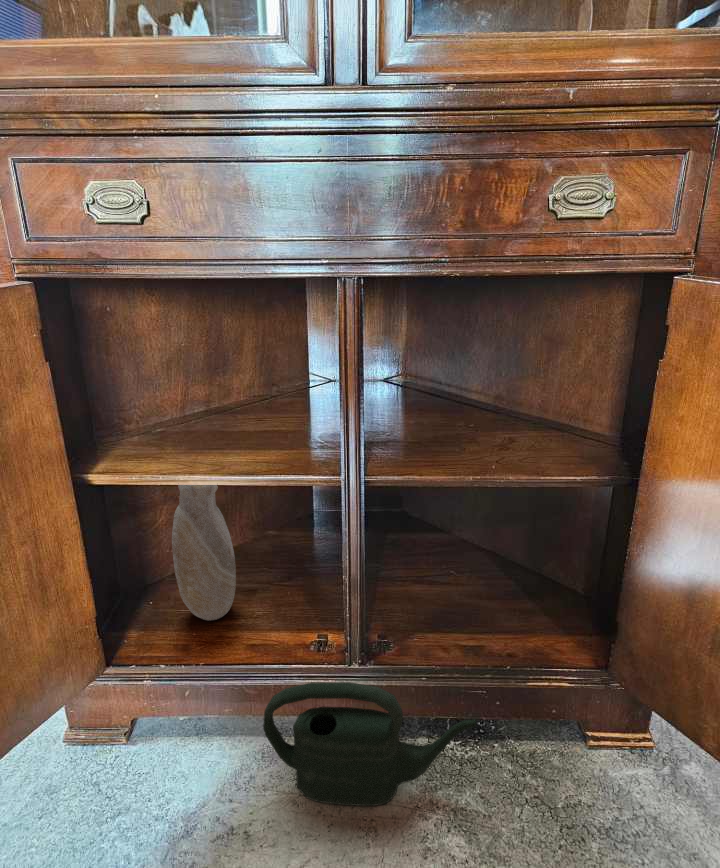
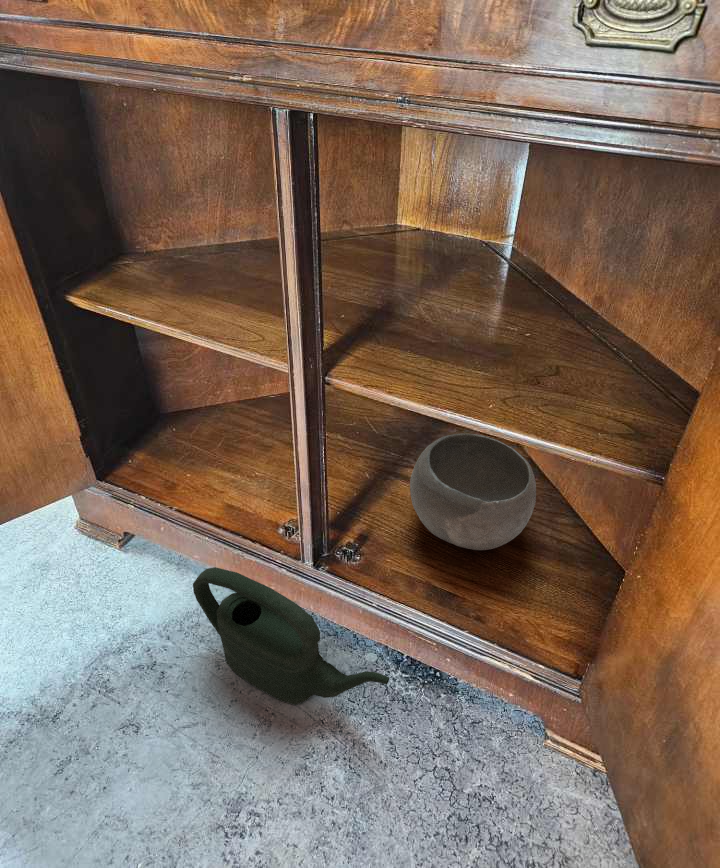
vase: present [172,485,236,621] -> none [162,309,233,466]
bowl: none [412,521,511,608] -> present [410,434,536,550]

